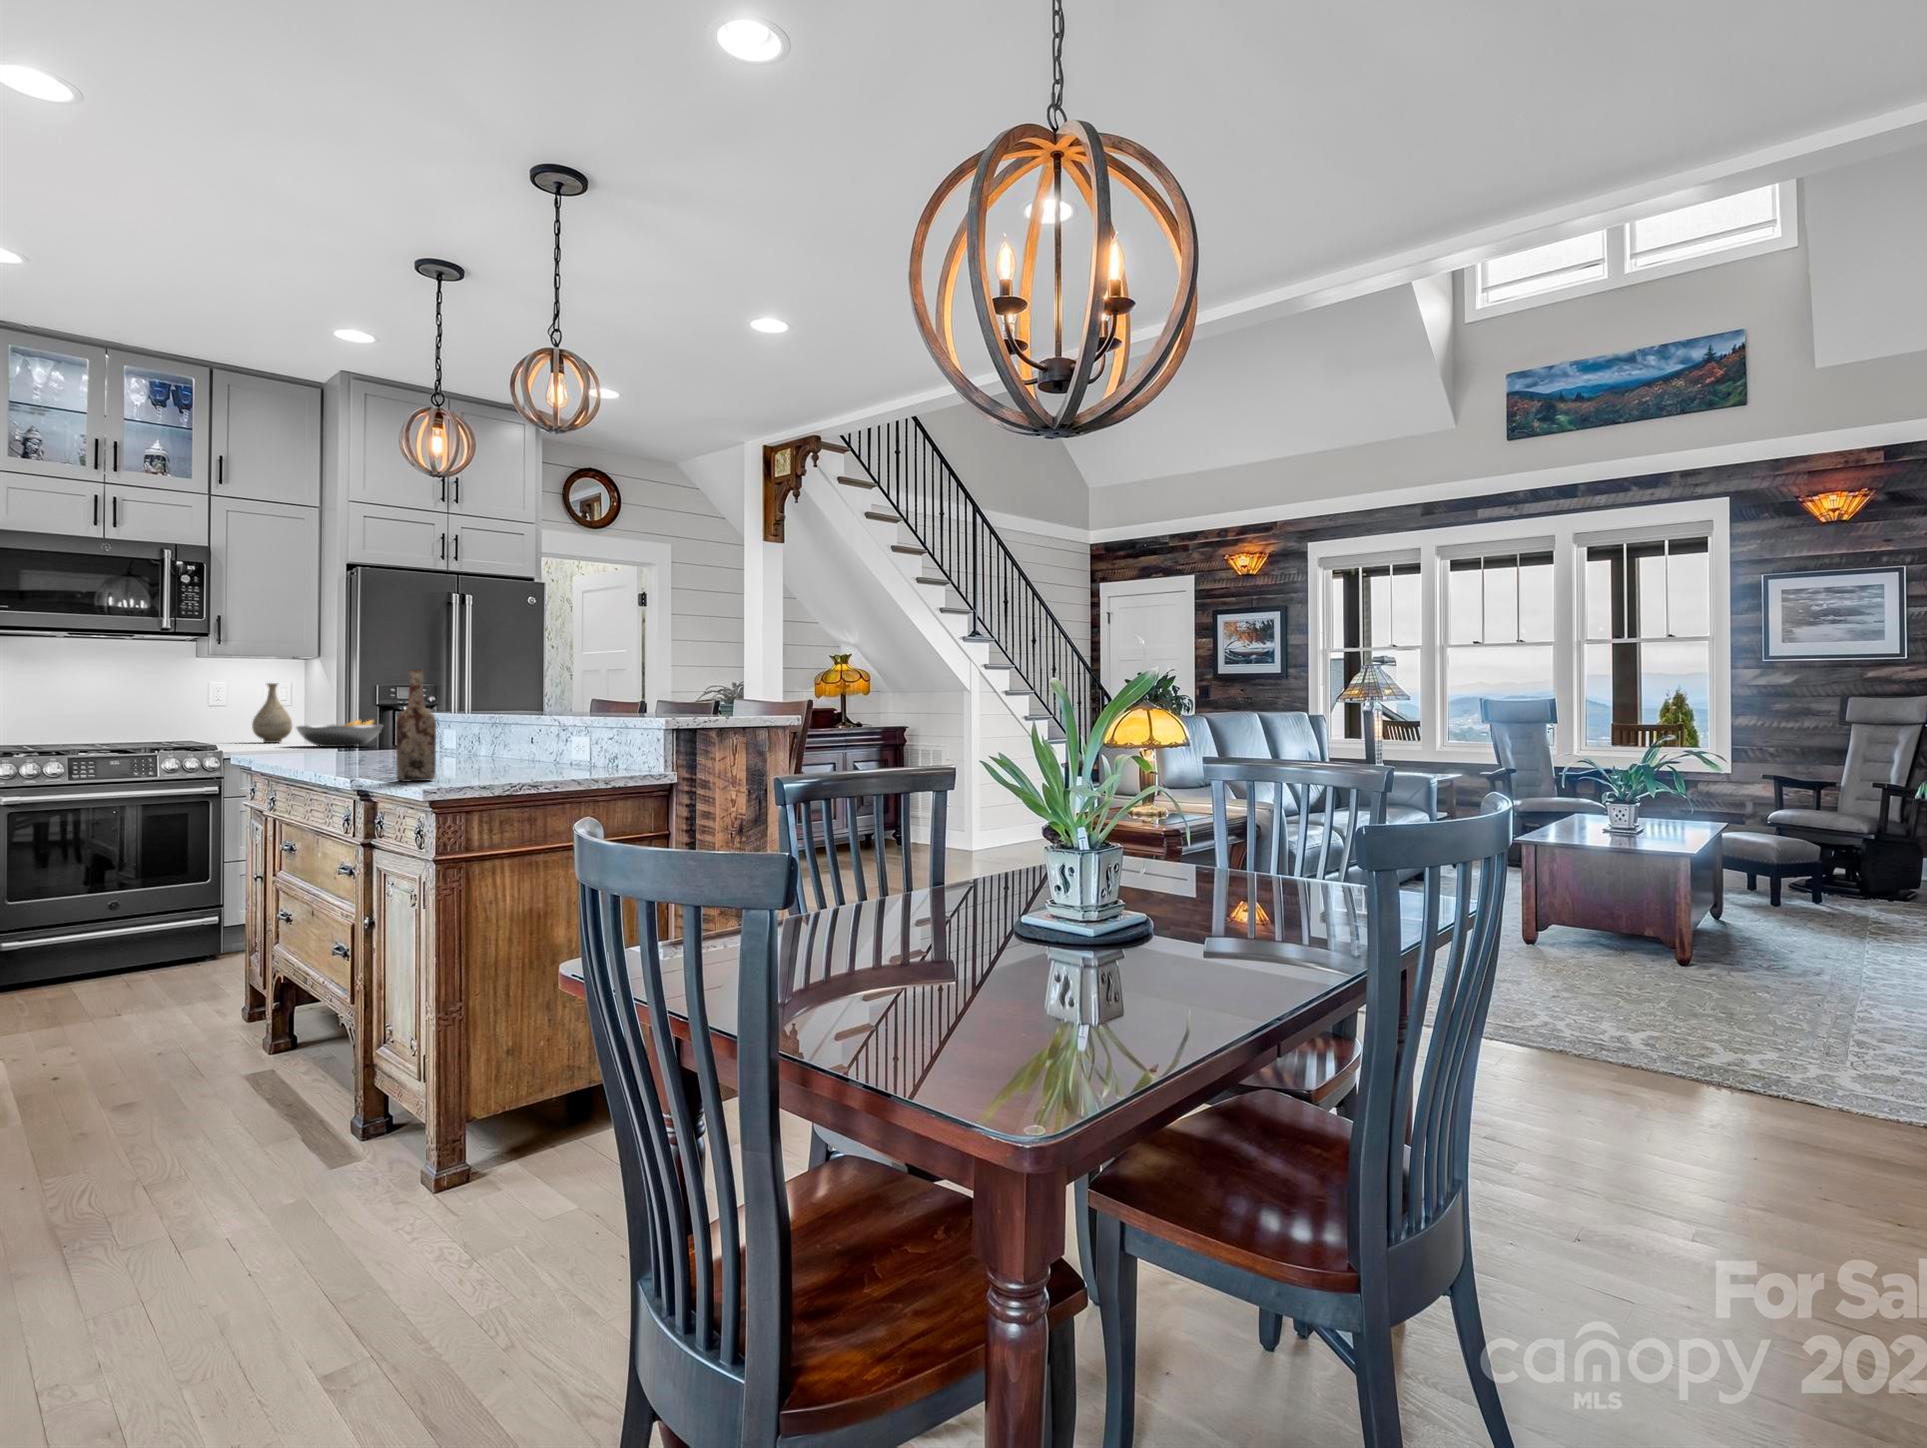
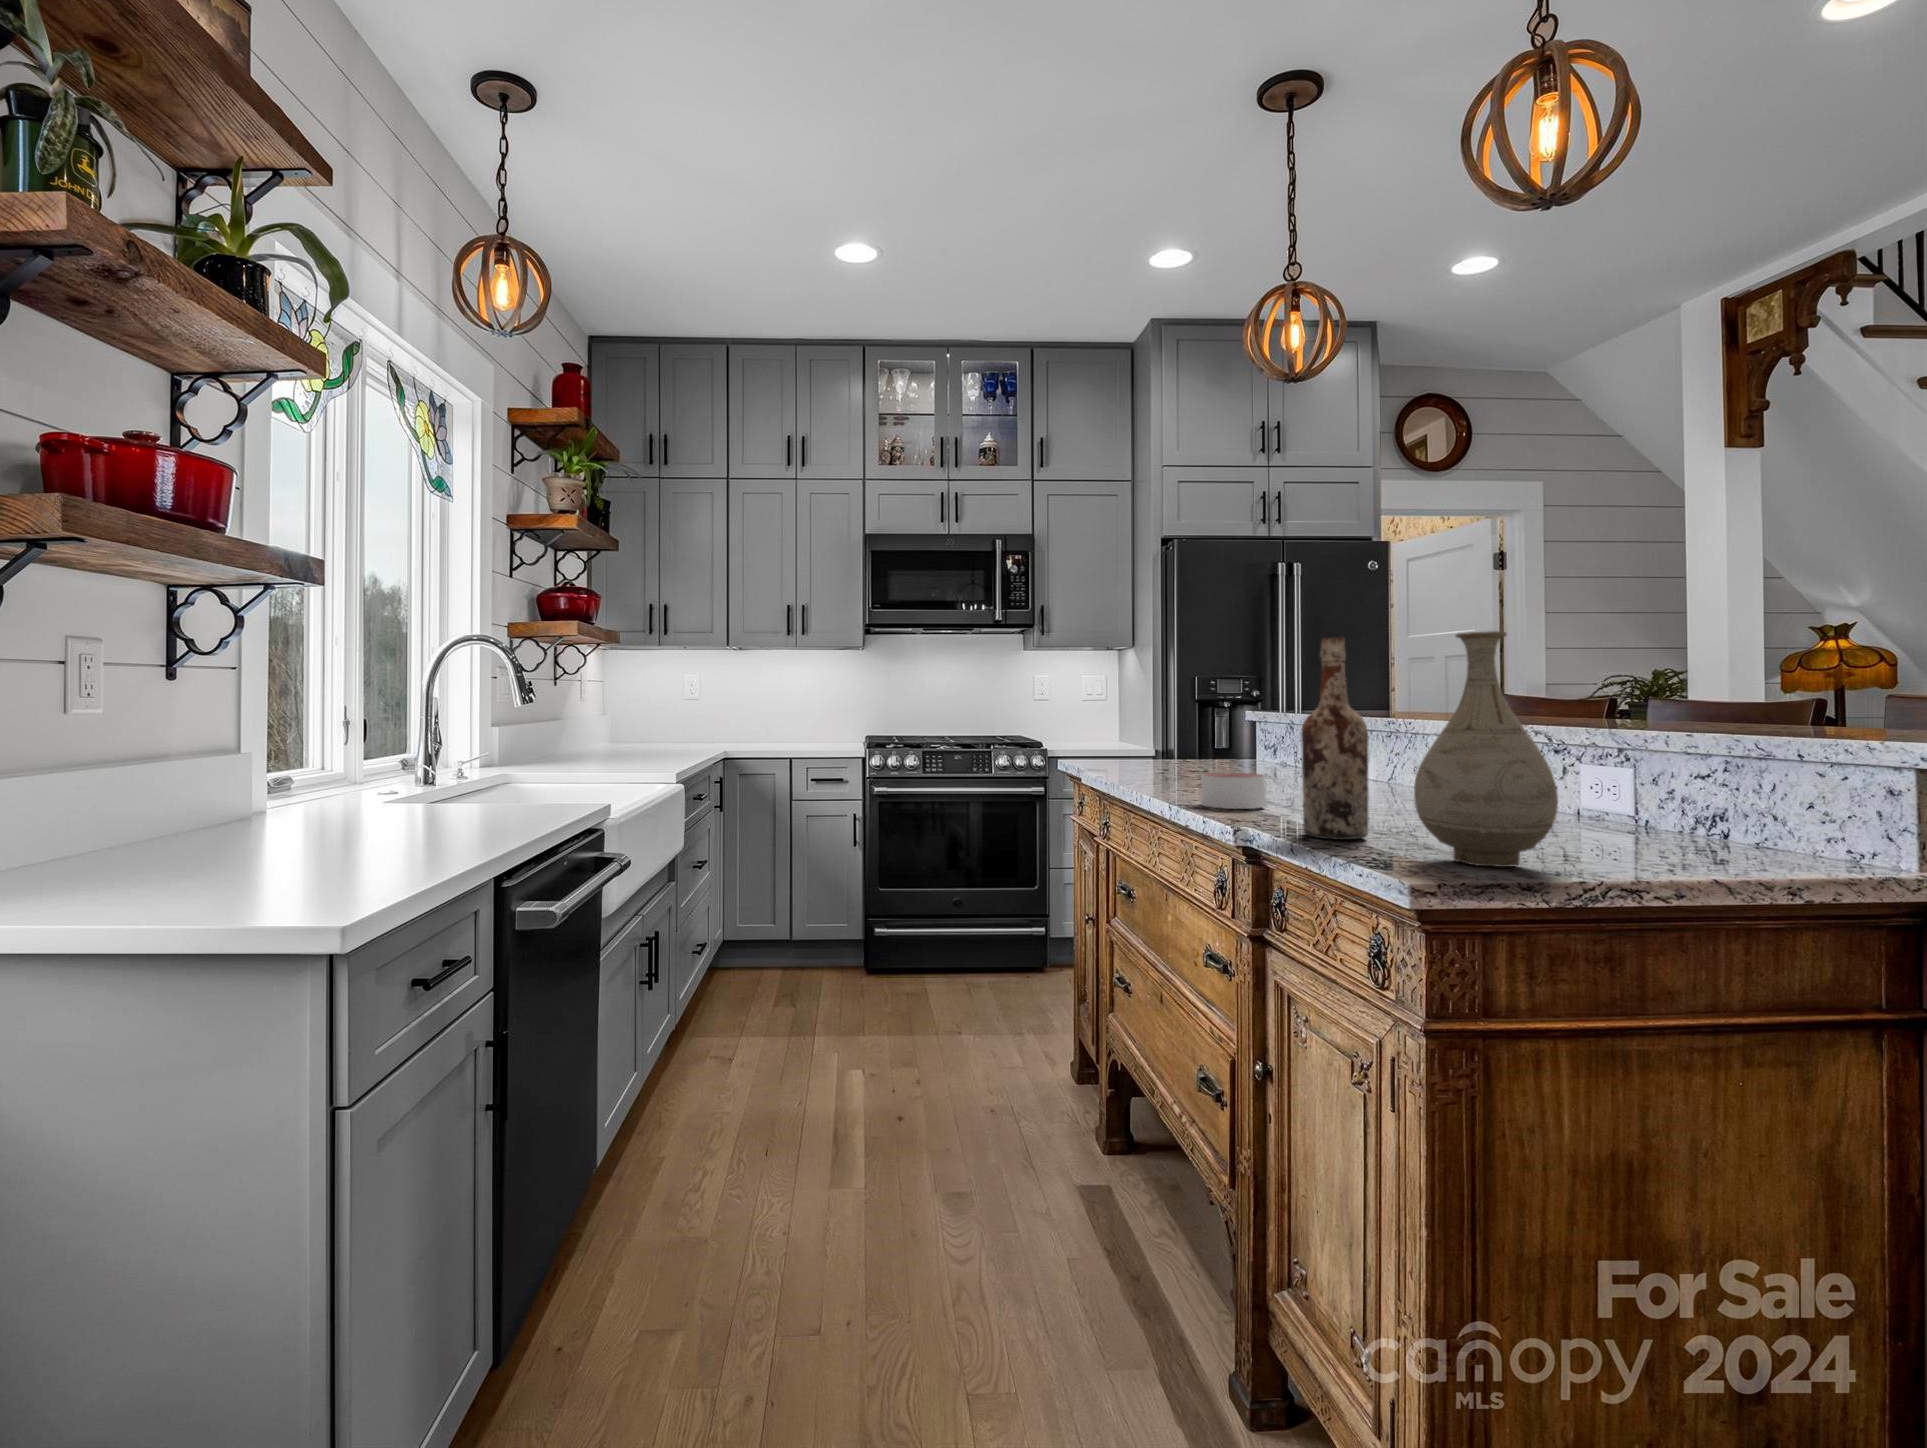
vase: present [252,683,292,743] -> present [1414,631,1558,867]
fruit bowl: present [296,720,383,747] -> none [1114,720,1204,752]
candle: none [343,751,390,774] -> present [1201,772,1266,809]

